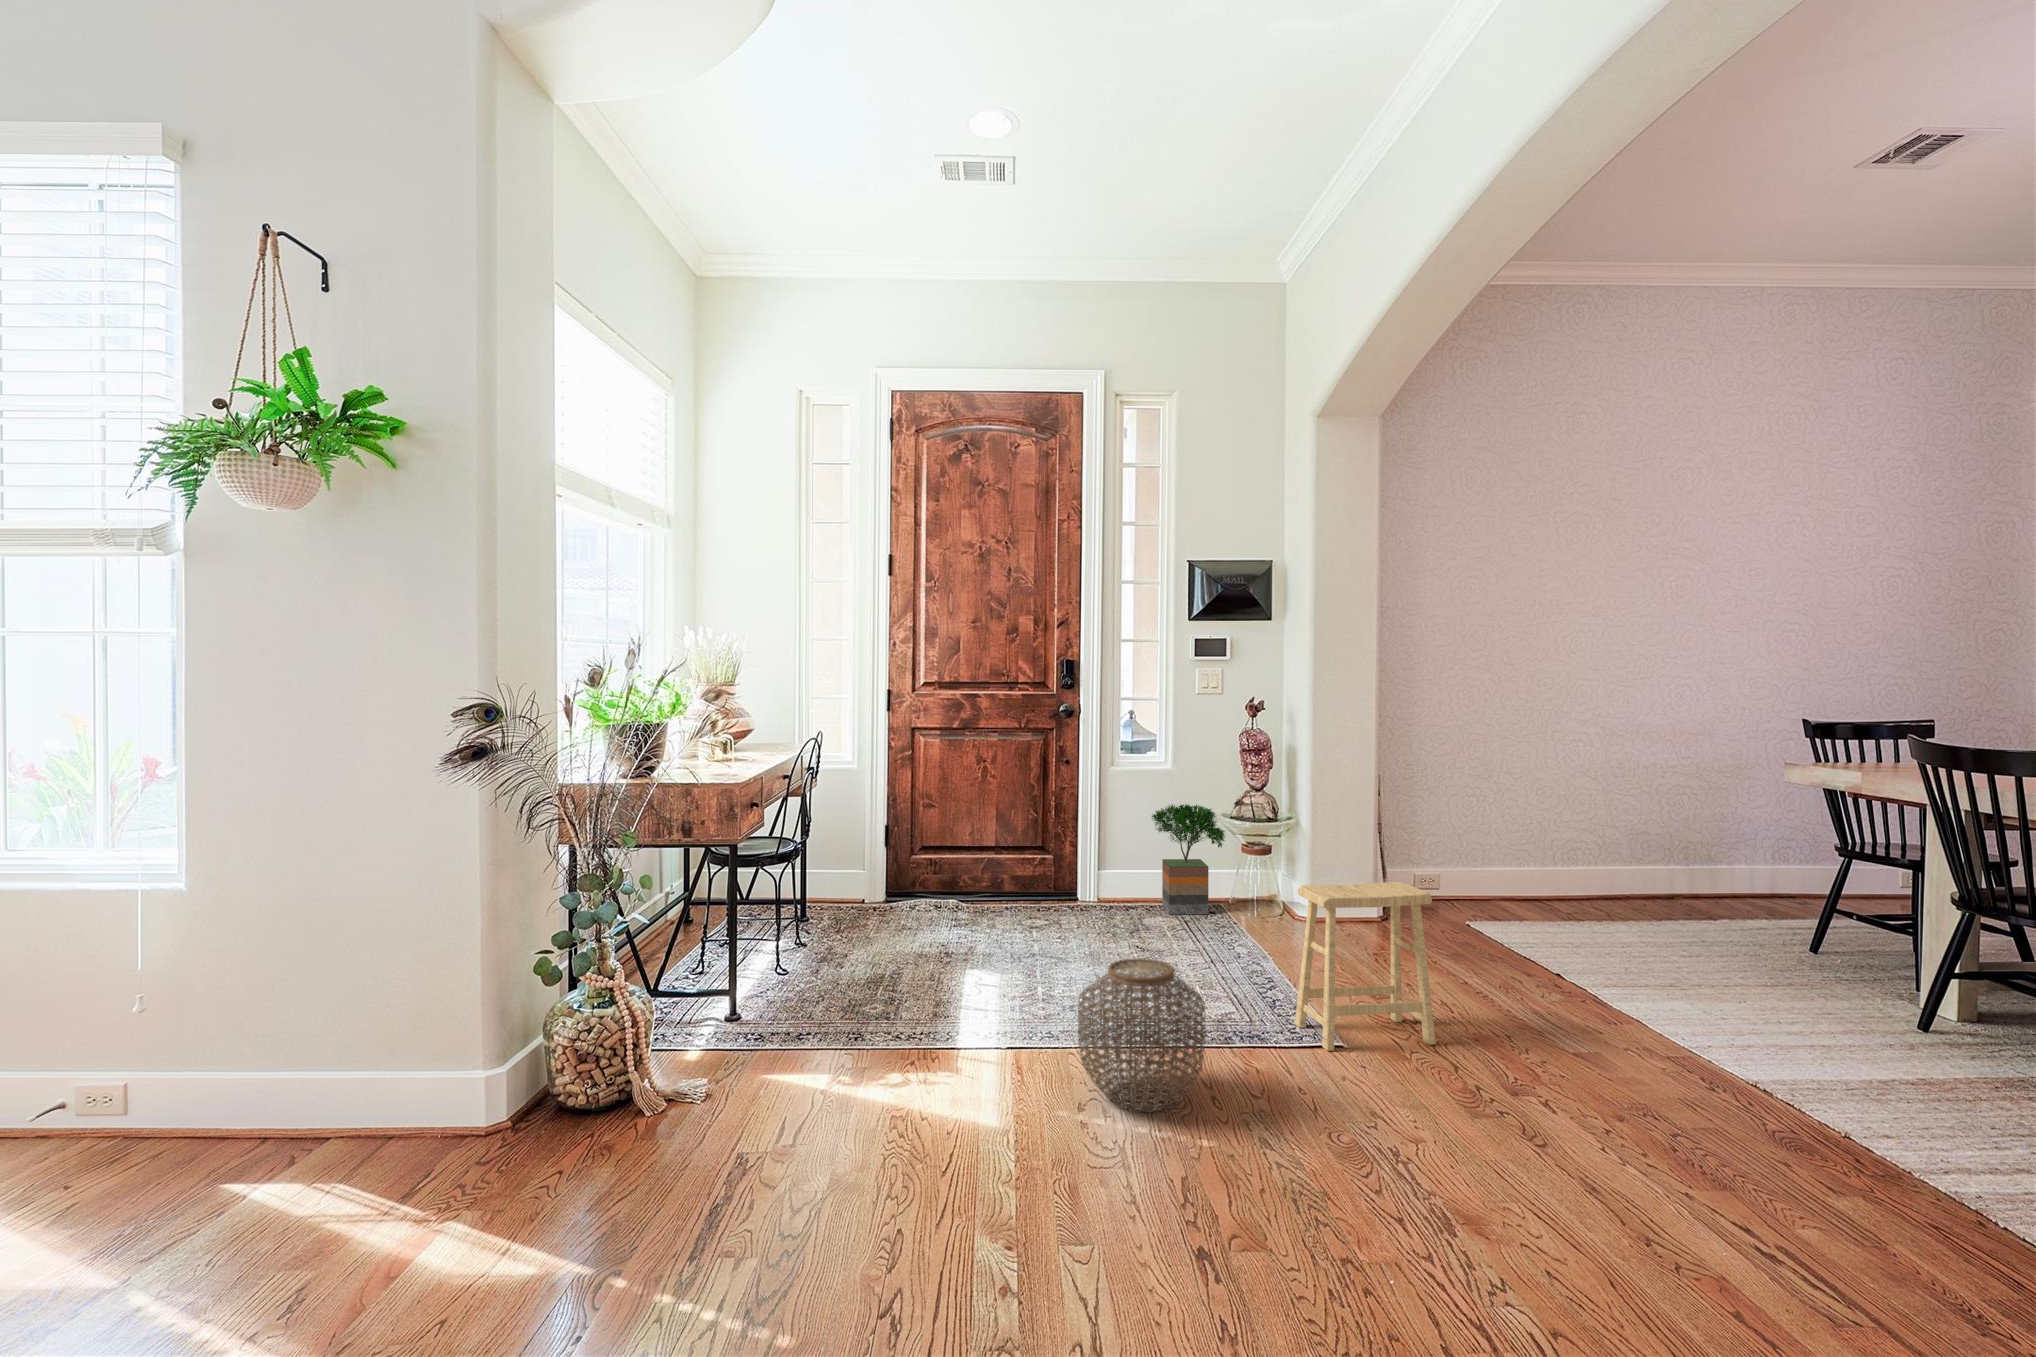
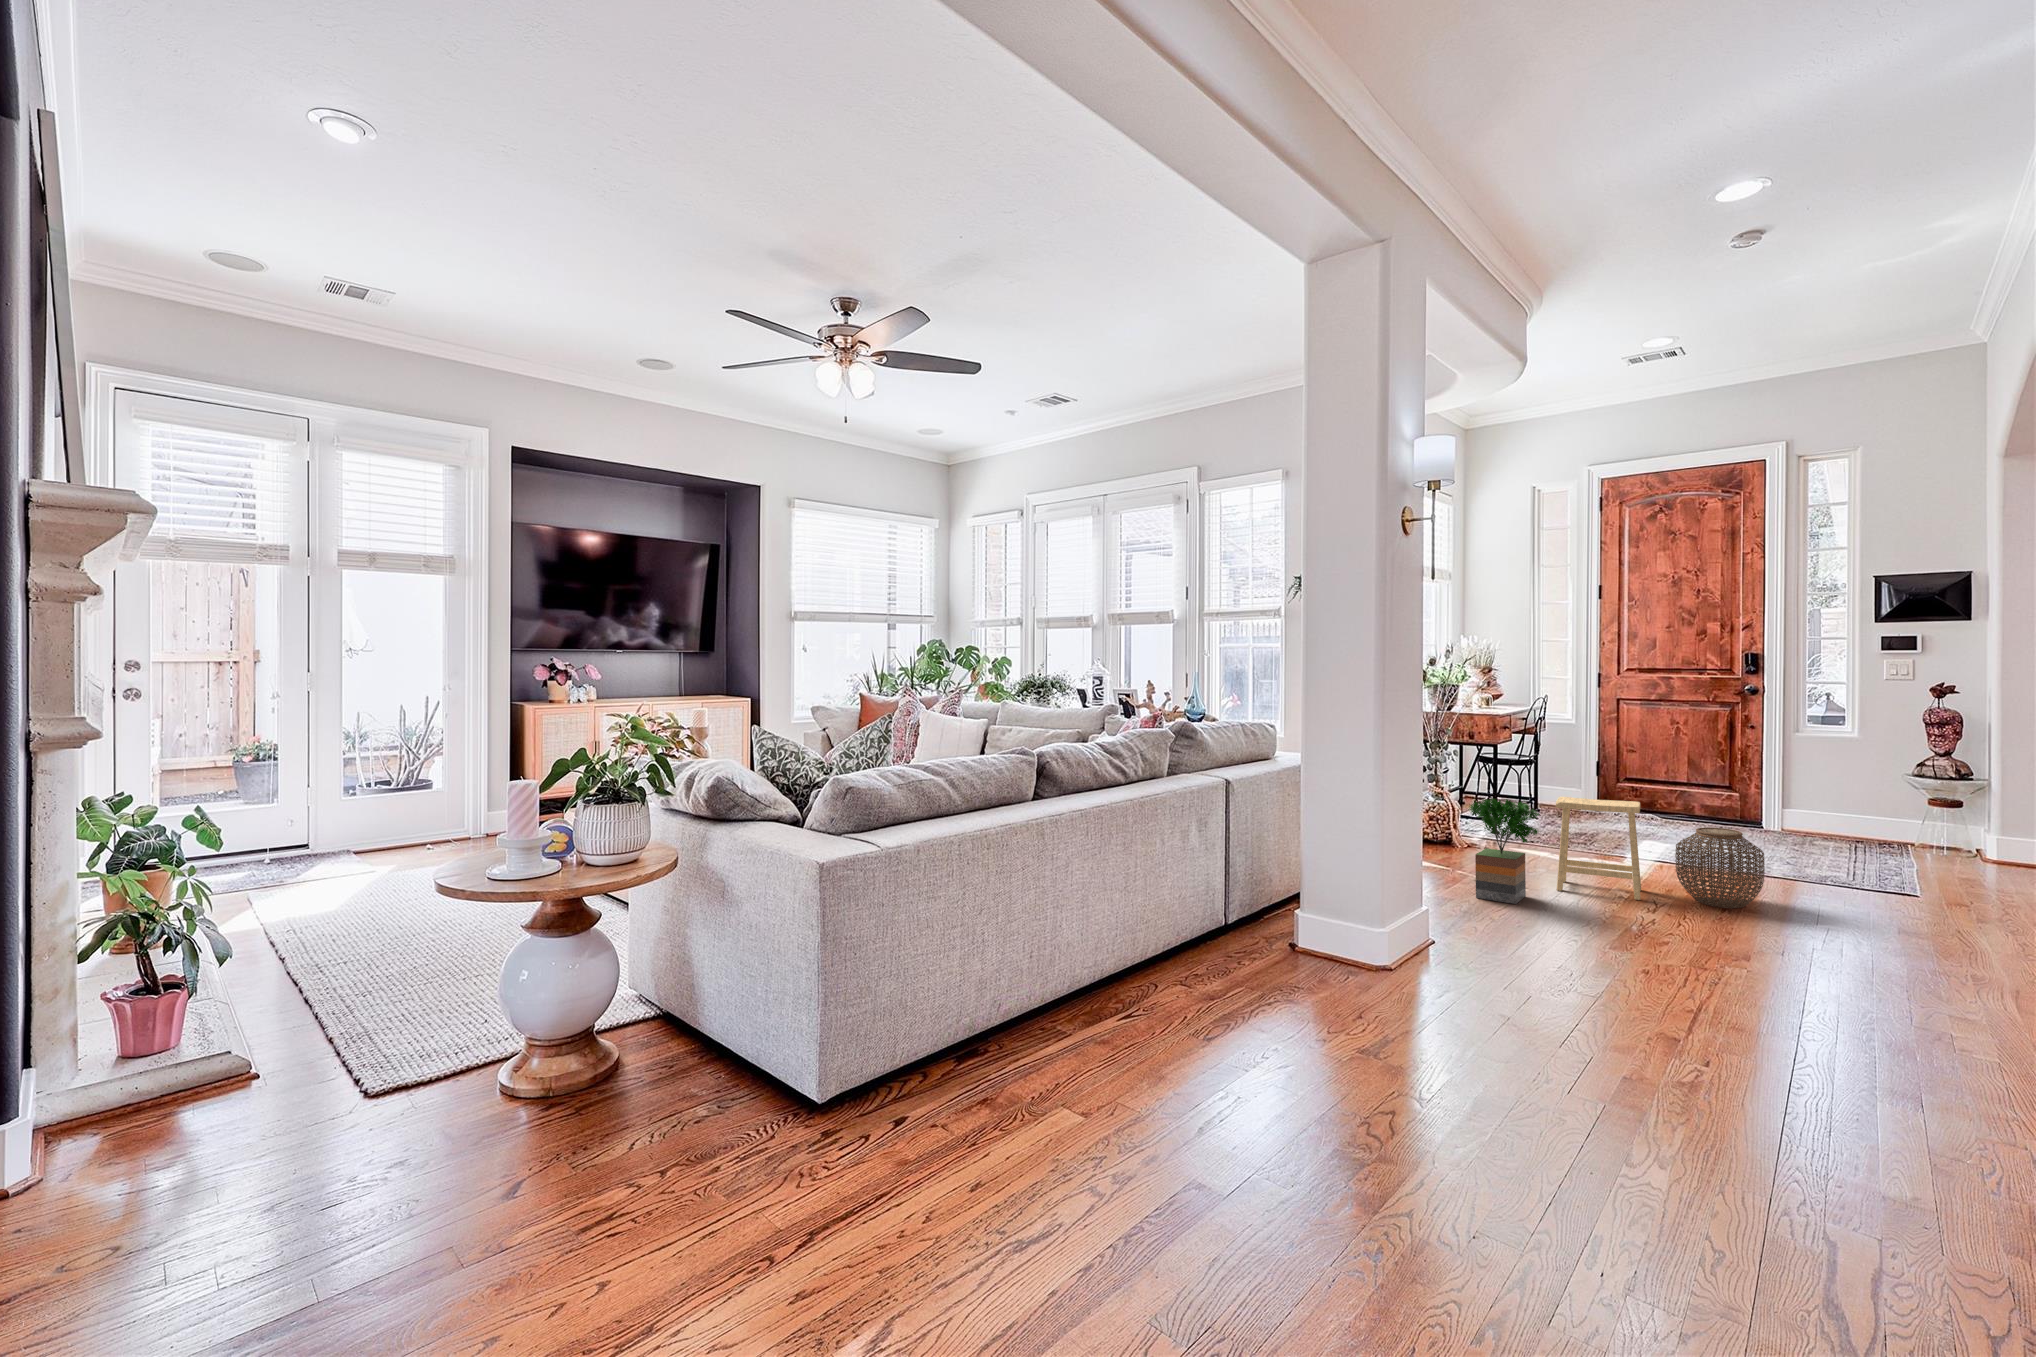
potted tree: present [1152,804,1225,915] -> present [1470,798,1539,904]
footstool: present [1295,882,1436,1051] -> present [1556,797,1641,900]

